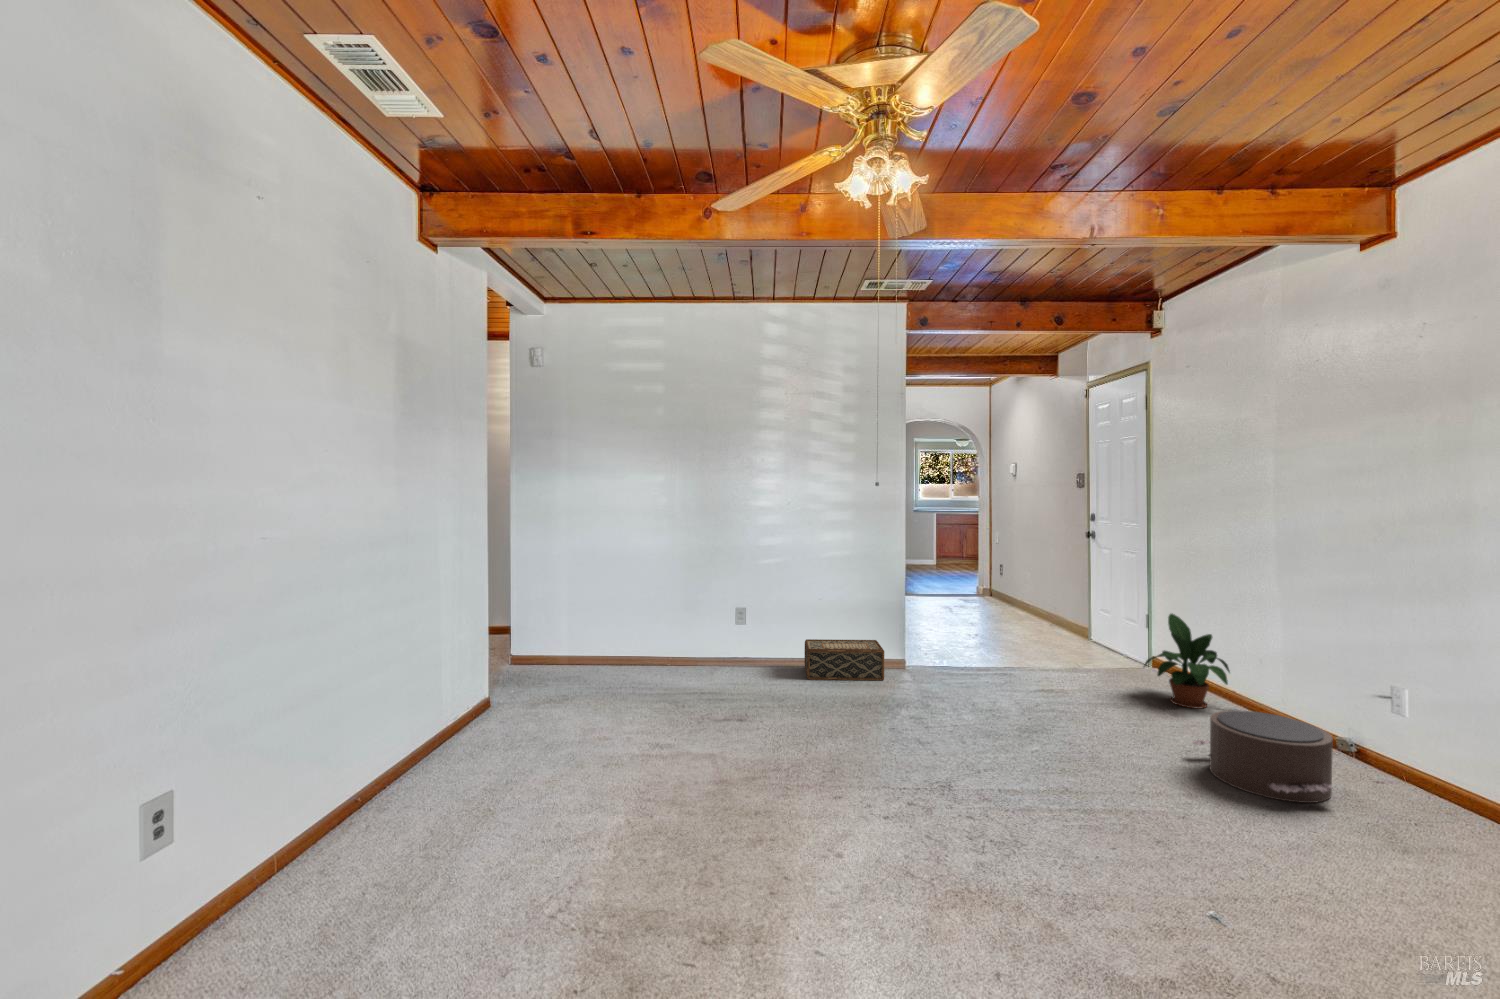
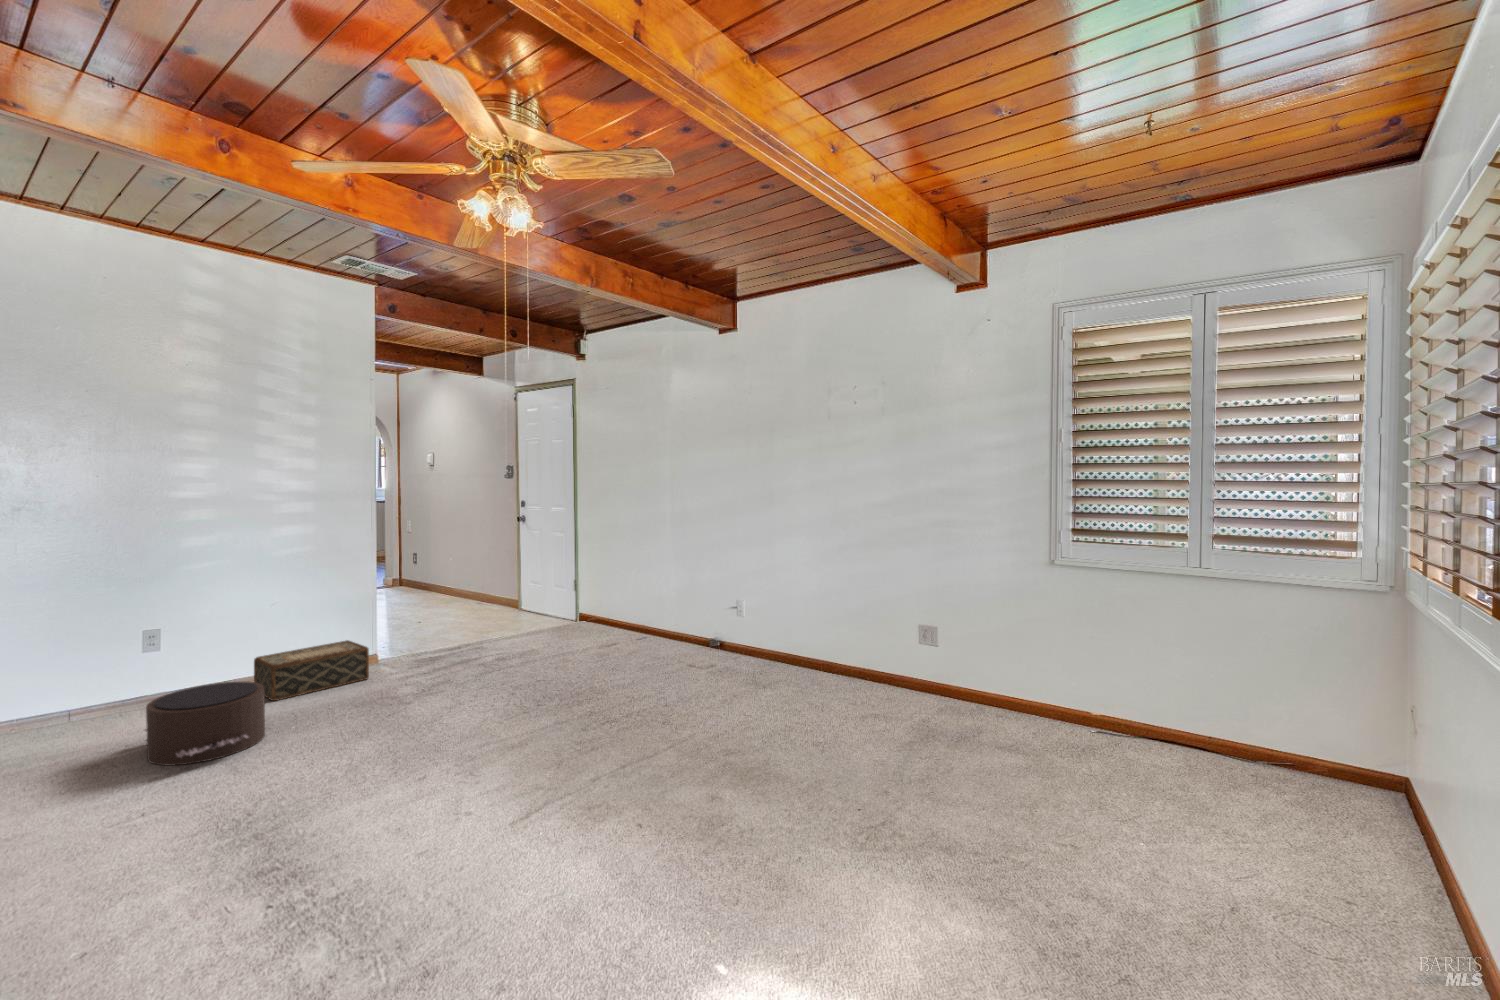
potted plant: present [1144,614,1230,709] -> none [589,572,644,638]
pouf: present [1192,710,1333,803] -> present [145,682,265,765]

